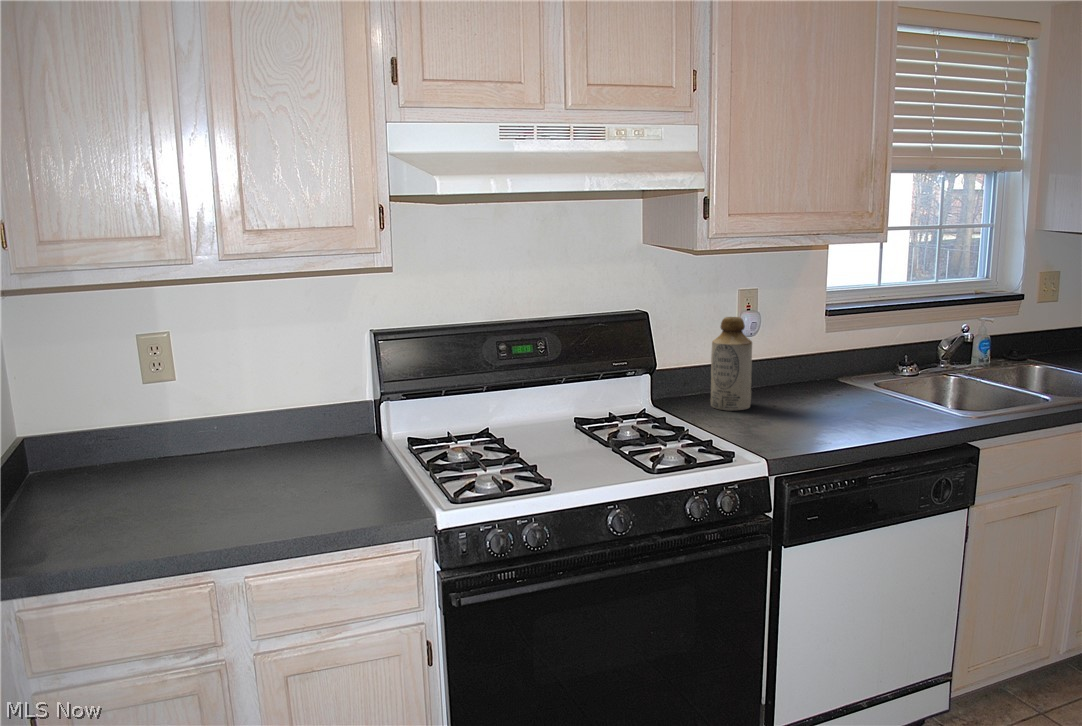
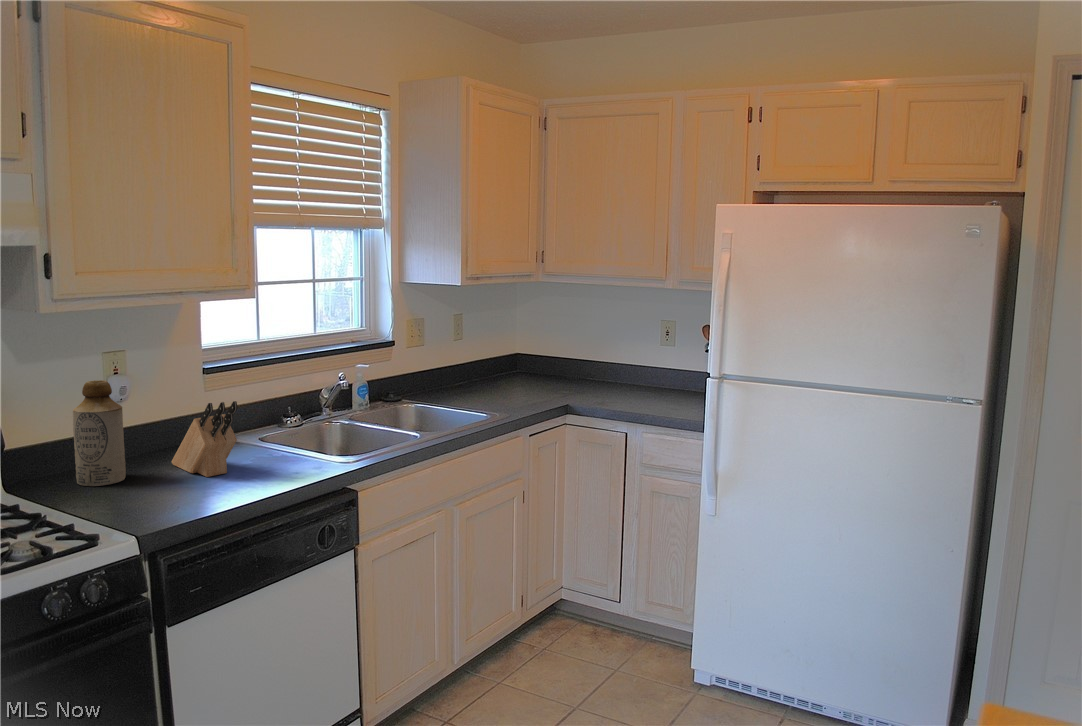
knife block: none [790,343,860,415] -> present [172,401,237,477]

